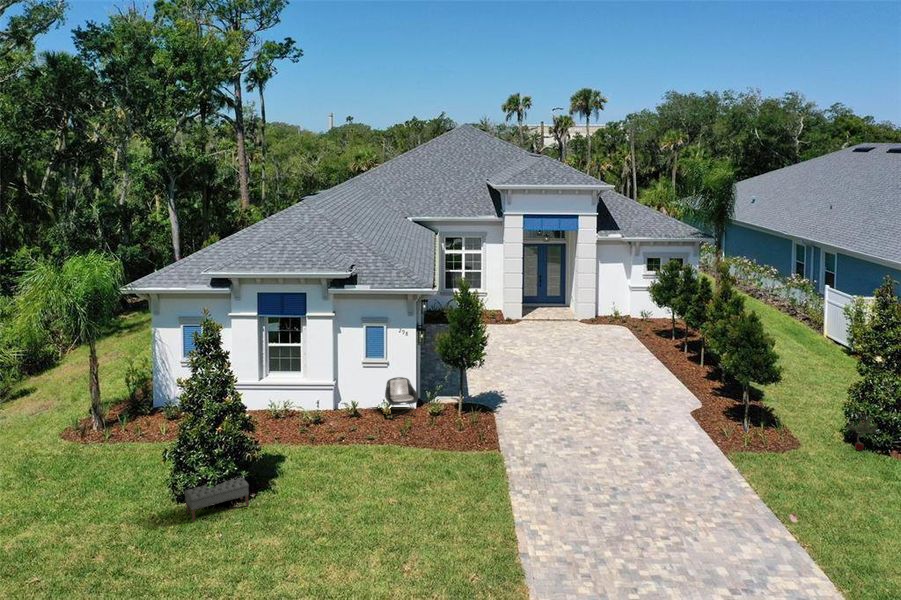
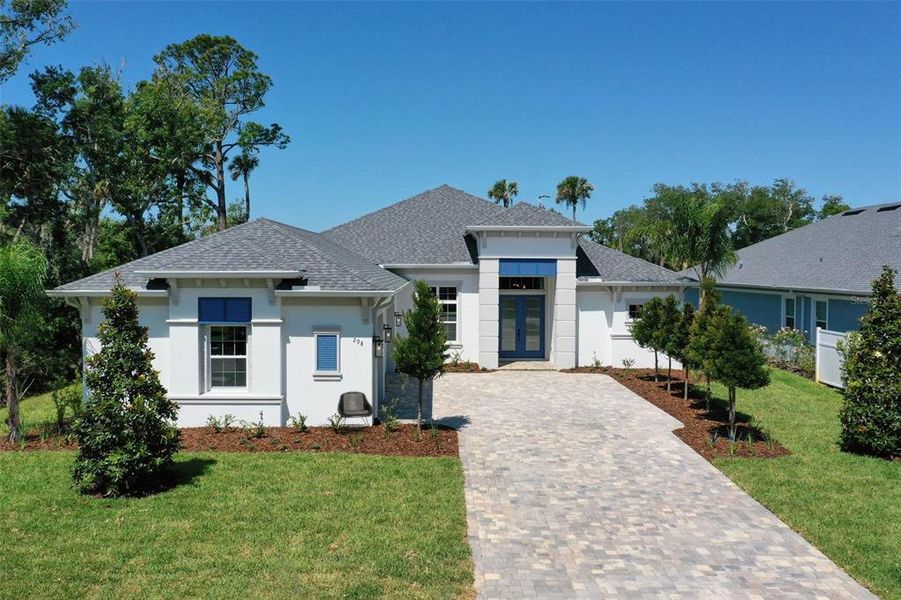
potted tree: present [847,416,877,451] -> none [841,417,875,458]
bench: present [184,477,249,522] -> none [85,465,162,510]

